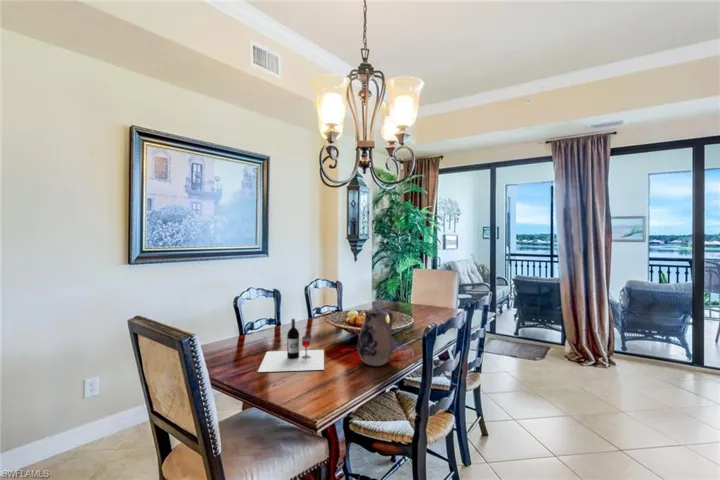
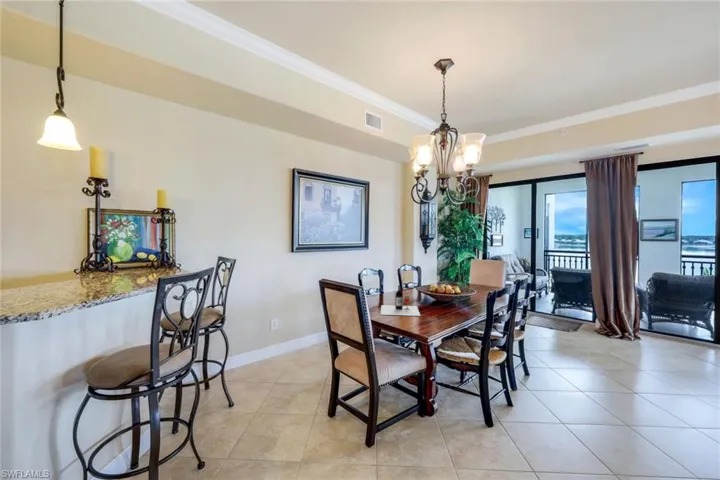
ceramic pitcher: present [357,309,394,366] -> none [441,281,465,316]

